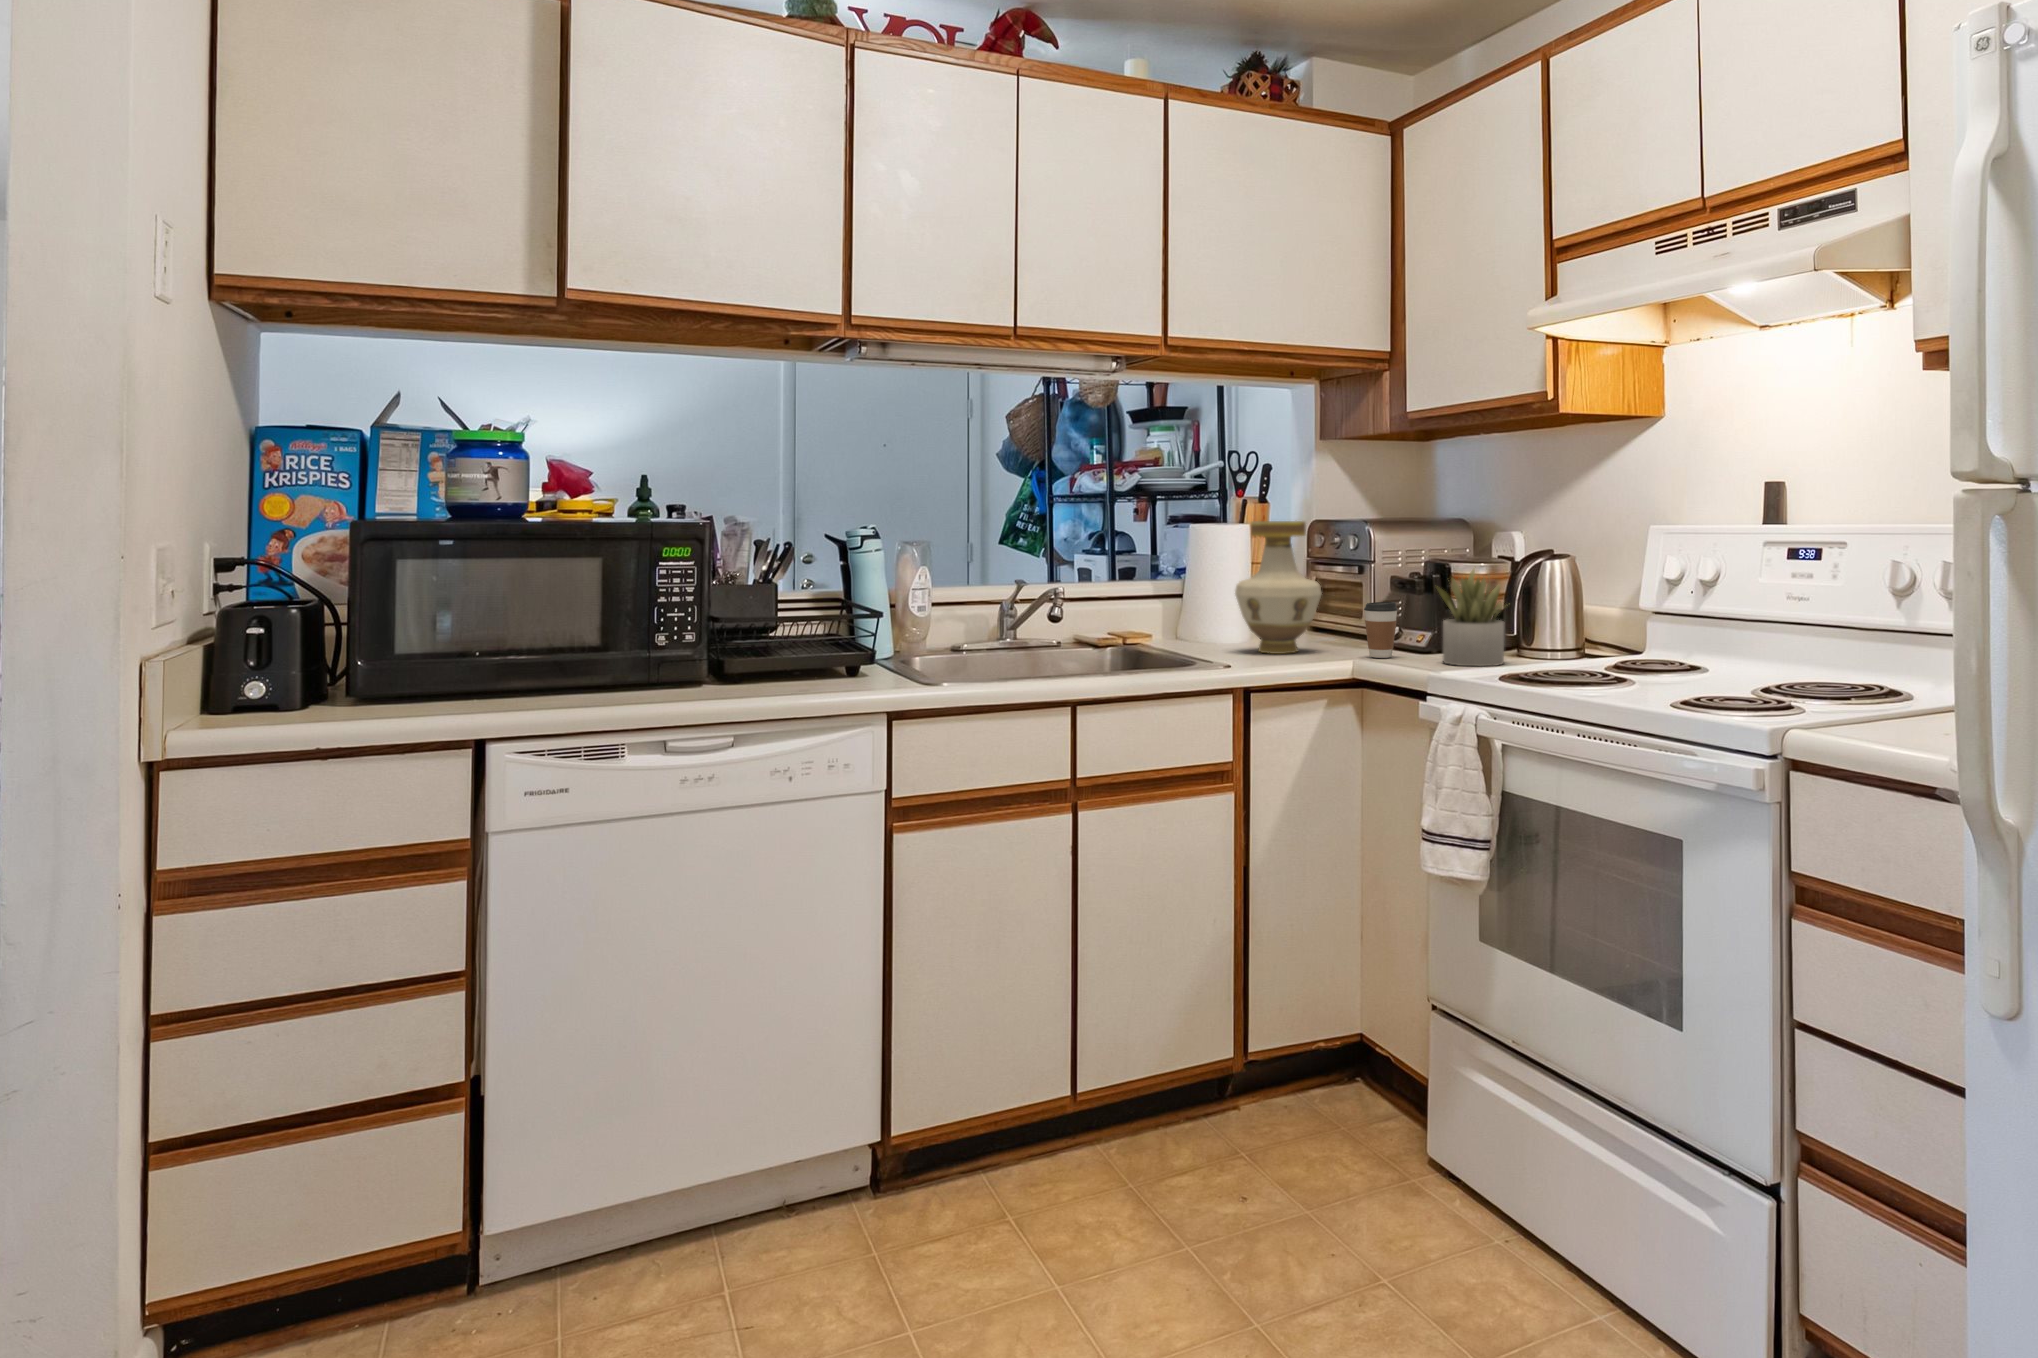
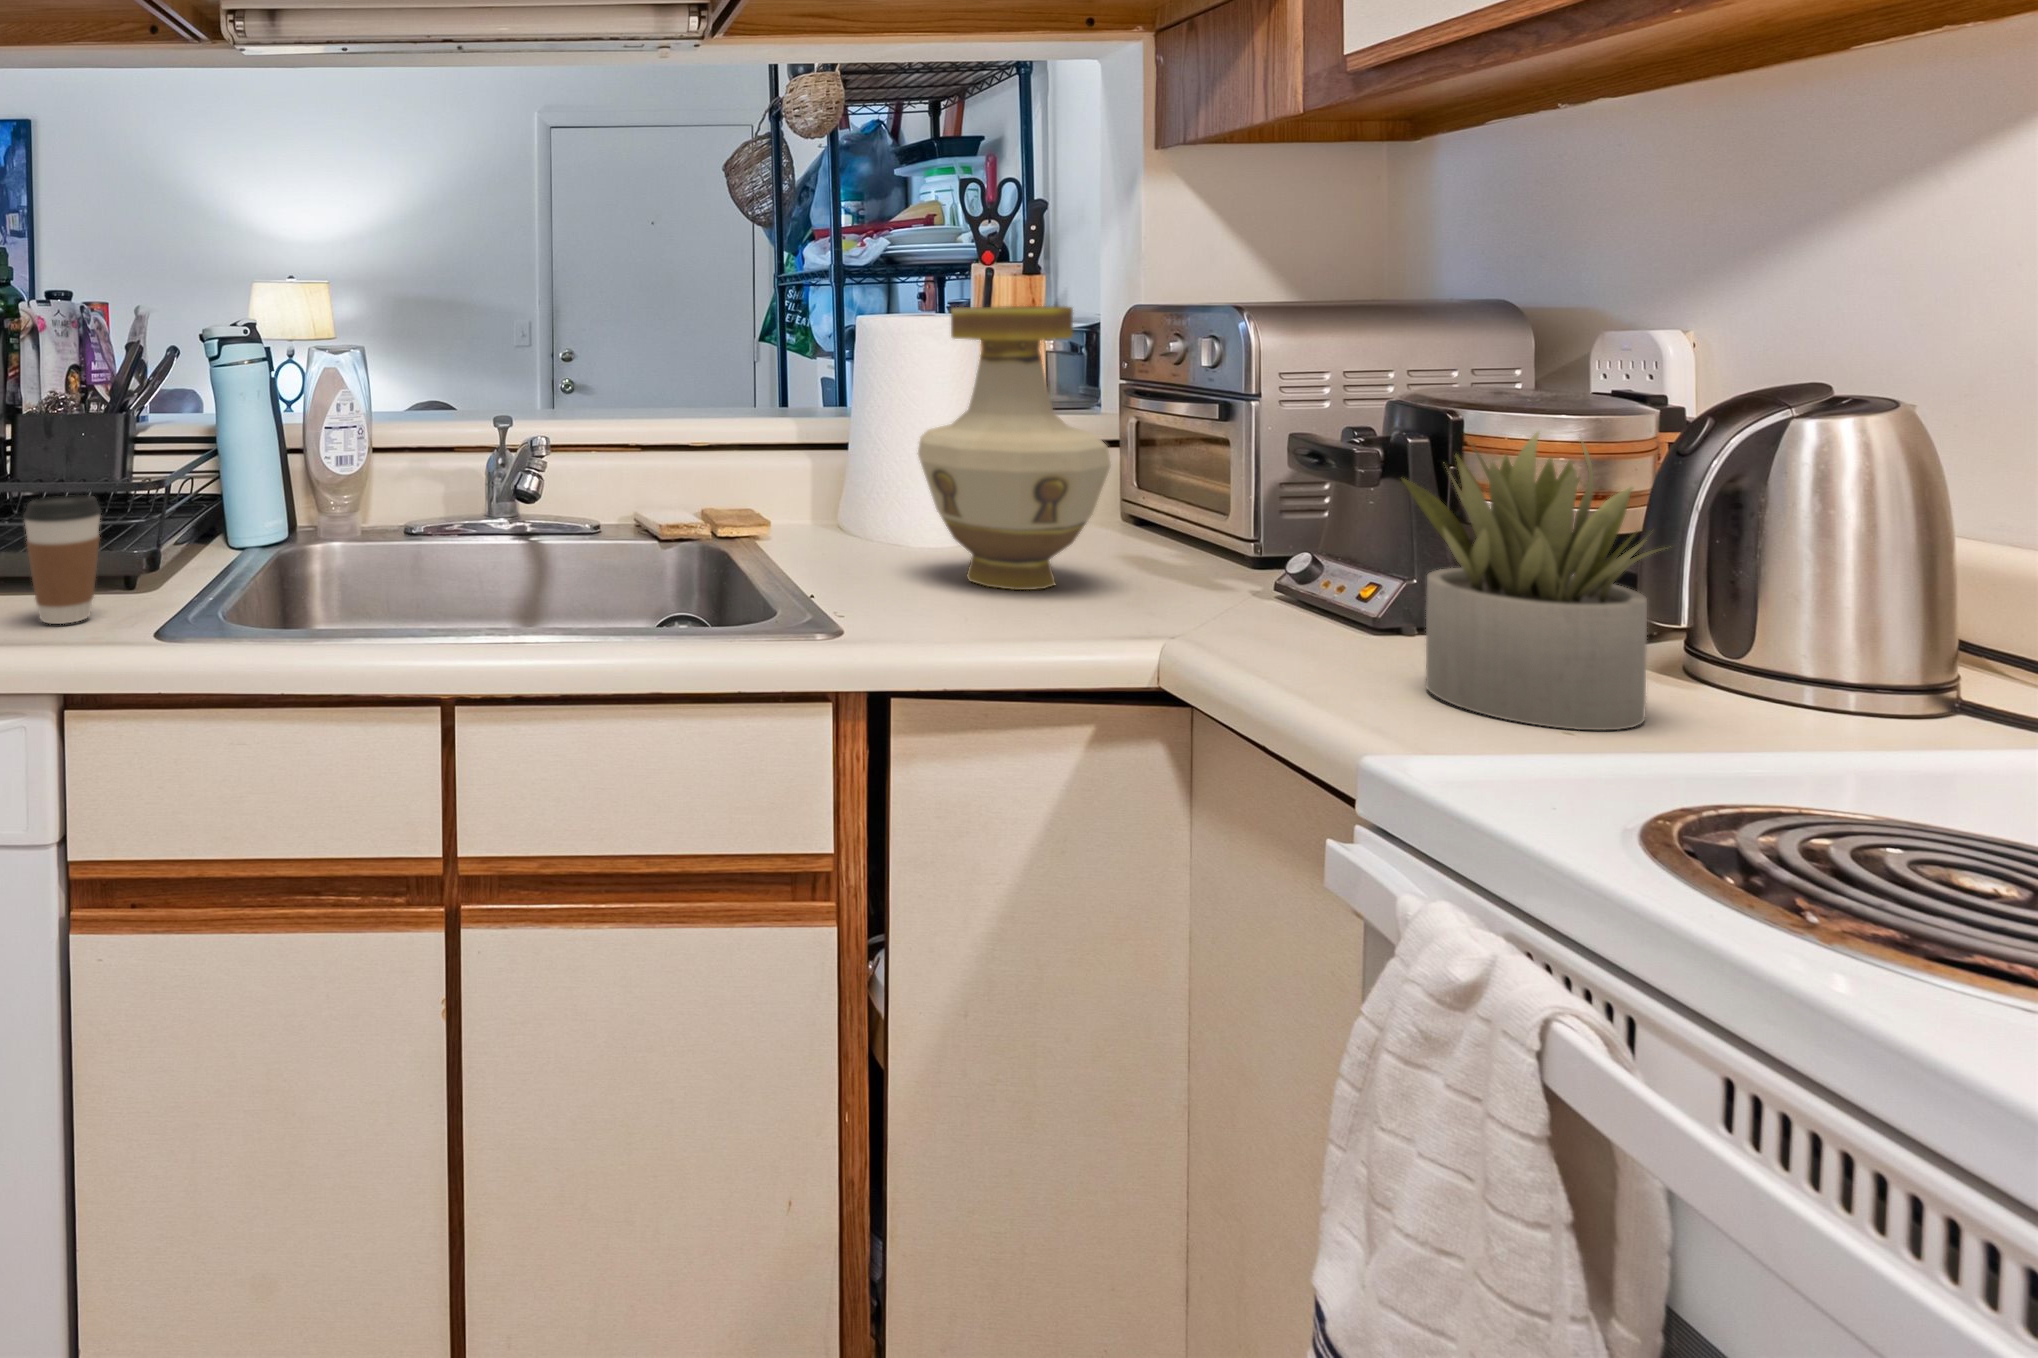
coffee cup: present [1364,602,1398,658] -> present [23,495,102,624]

